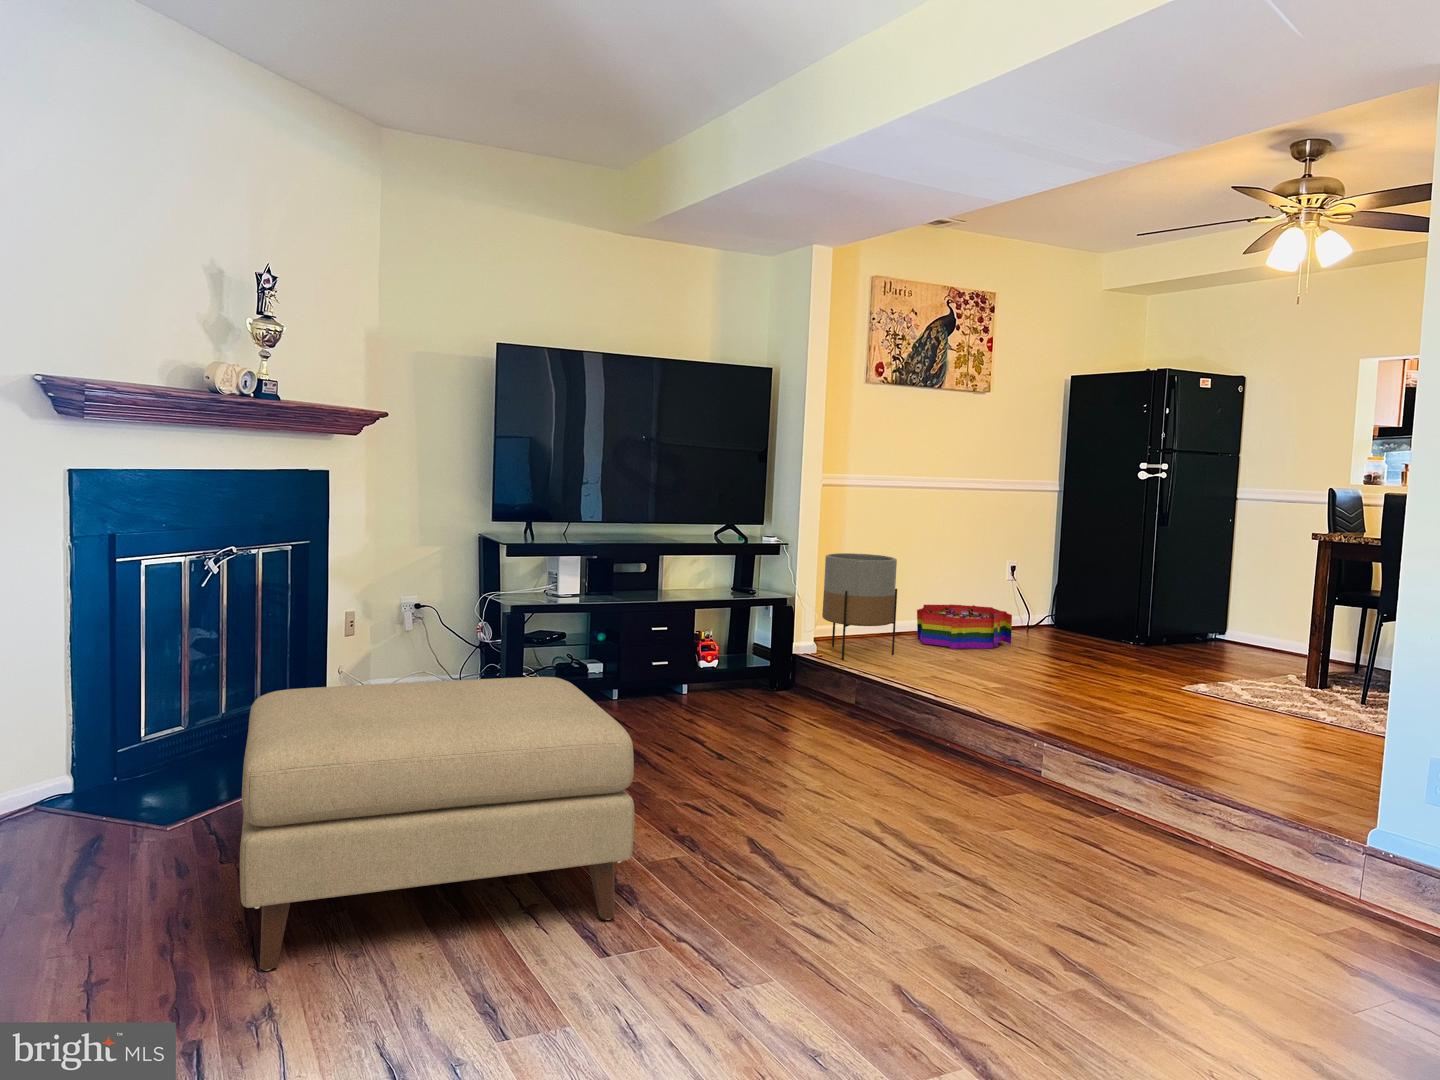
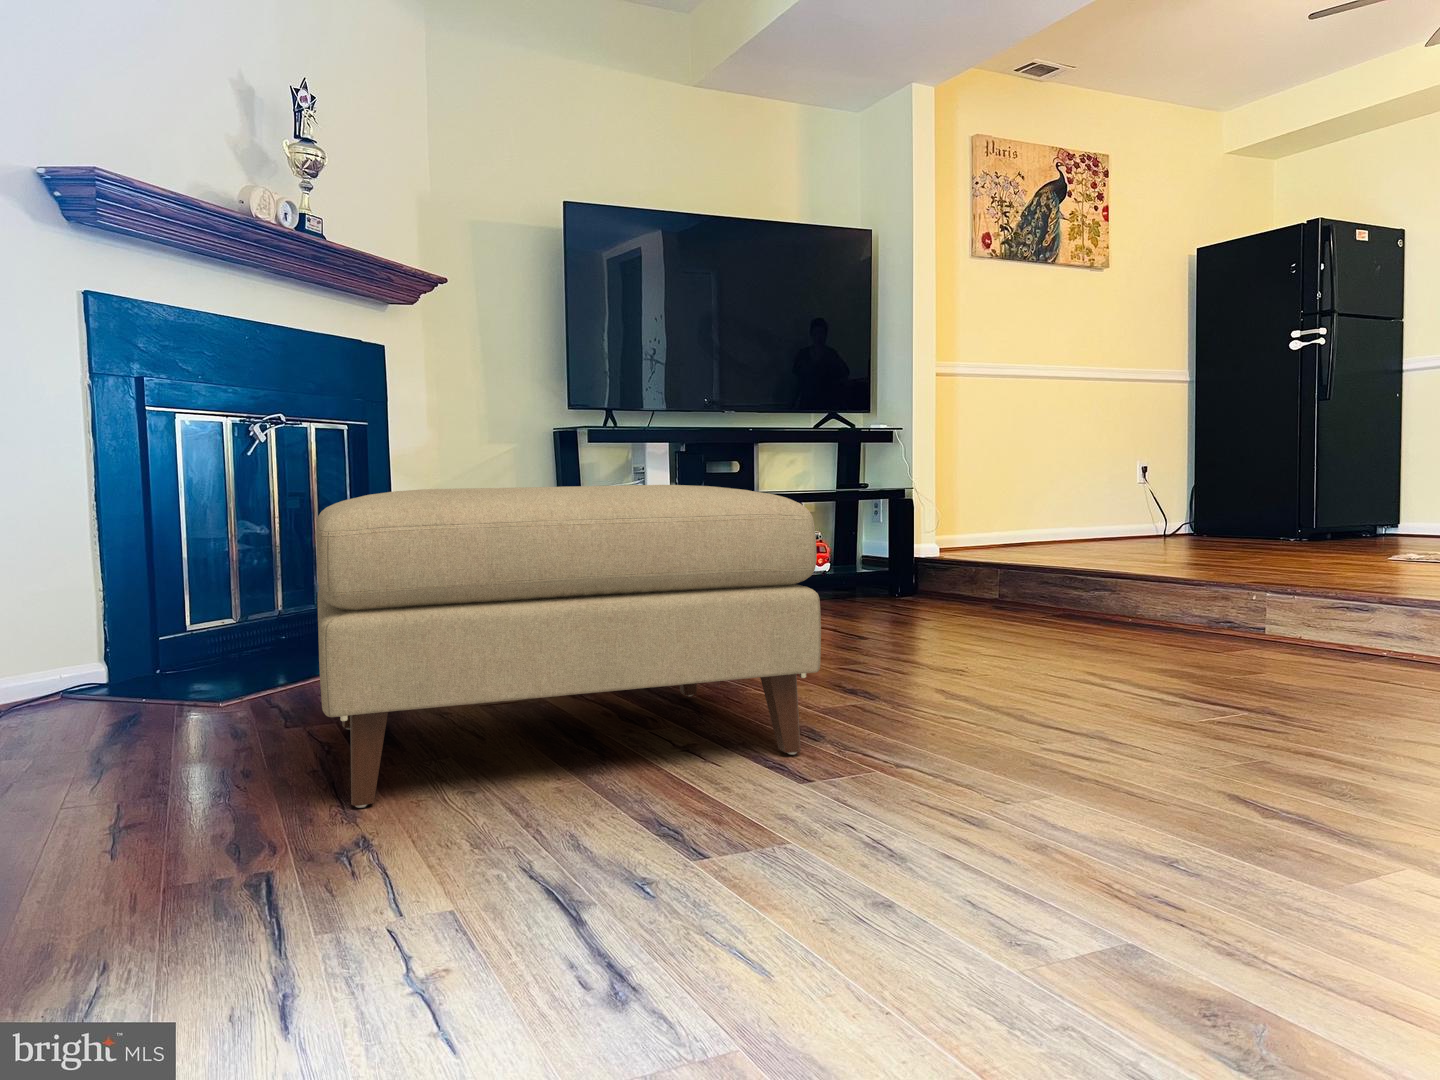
planter: present [822,553,897,660] -> none [943,442,1029,559]
storage bin: present [917,604,1012,649] -> none [1045,506,1158,549]

